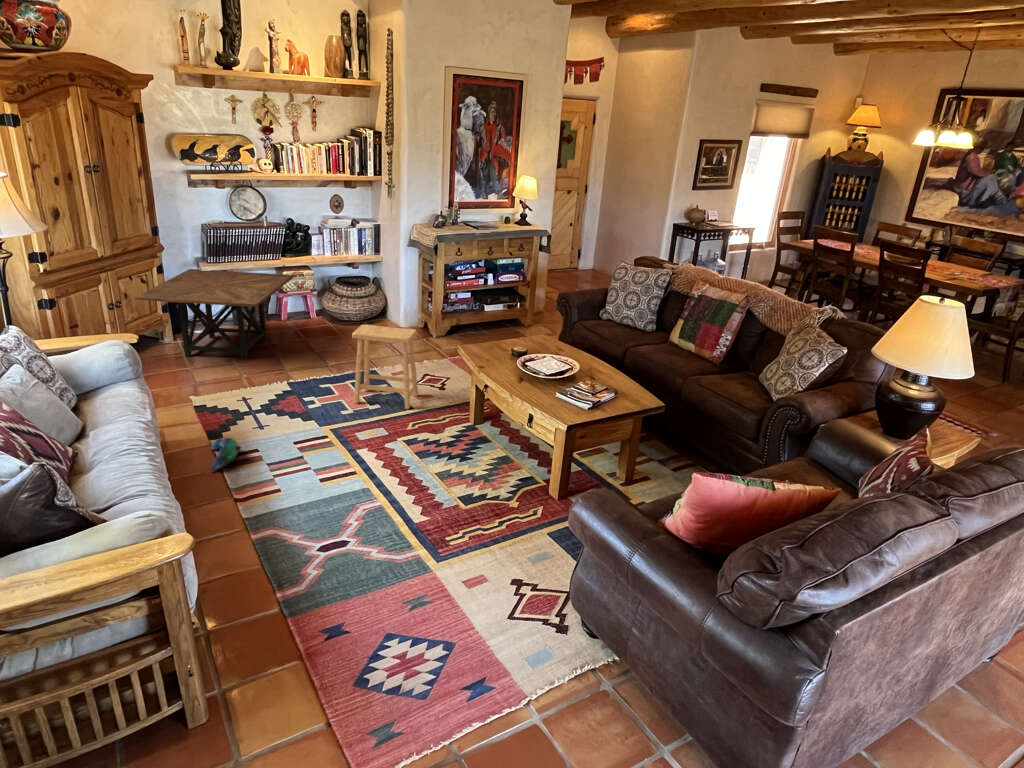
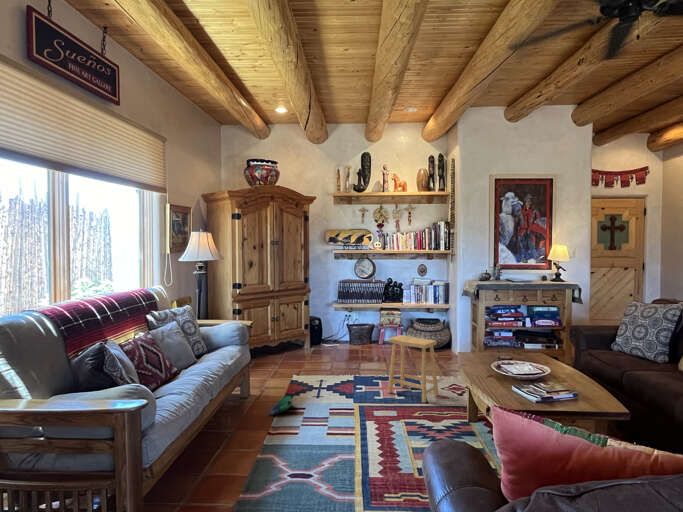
side table: present [135,269,294,360] -> none [286,305,383,360]

